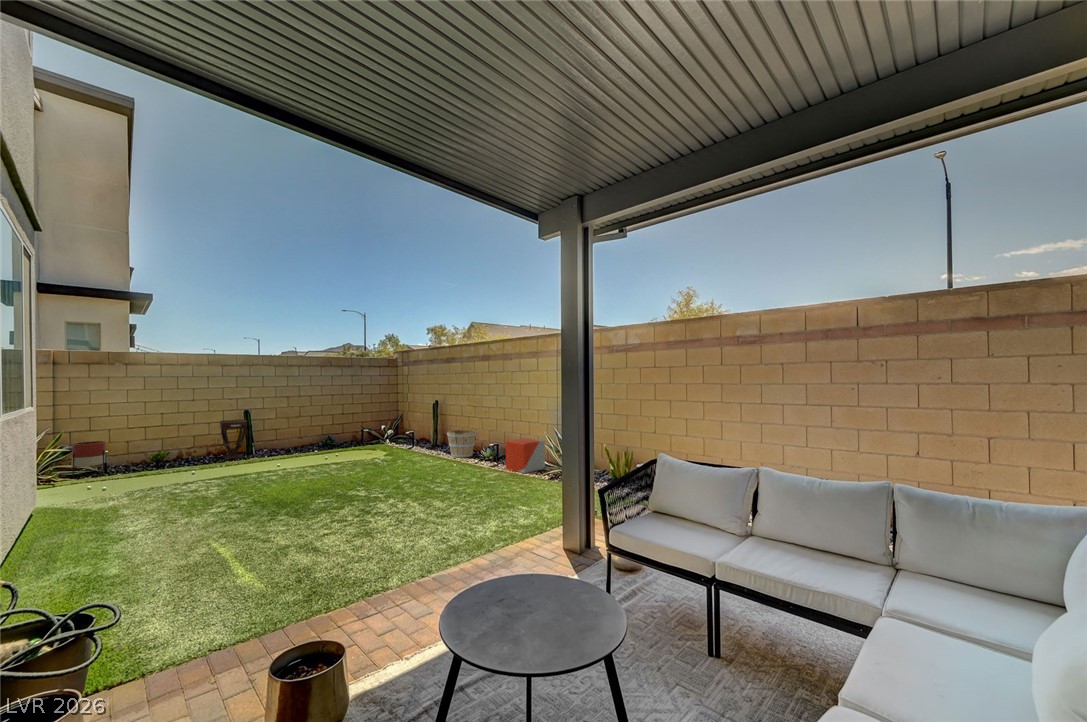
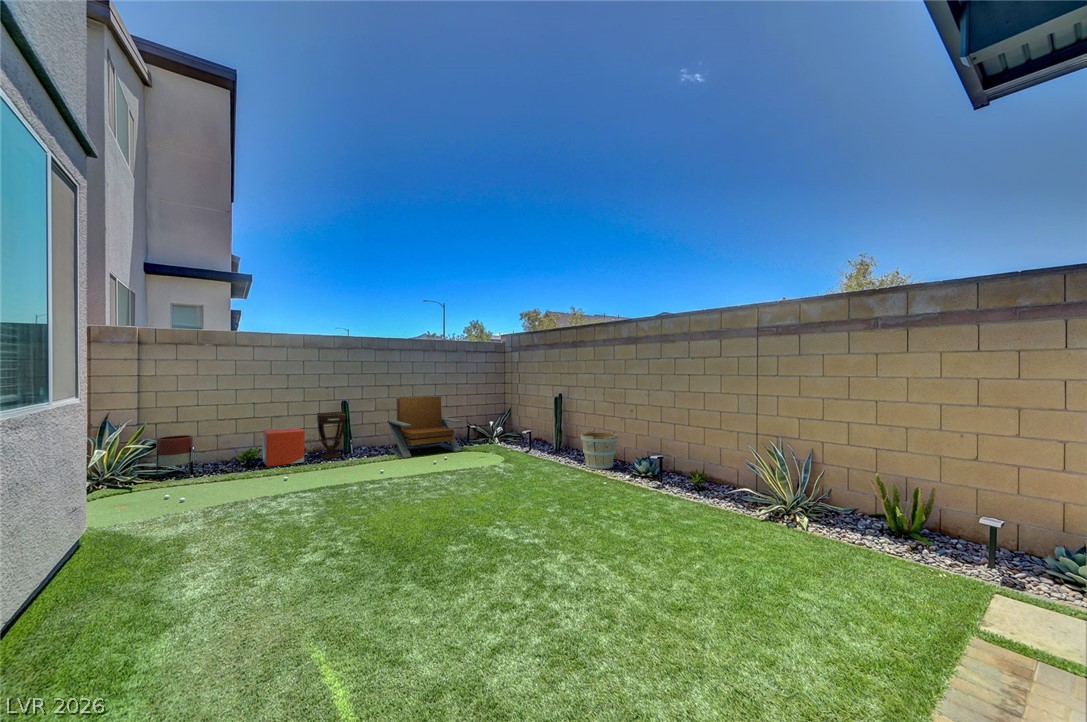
lounge chair: none [286,405,353,456] -> present [387,396,462,458]
stool: present [506,438,545,473] -> present [263,427,305,467]

